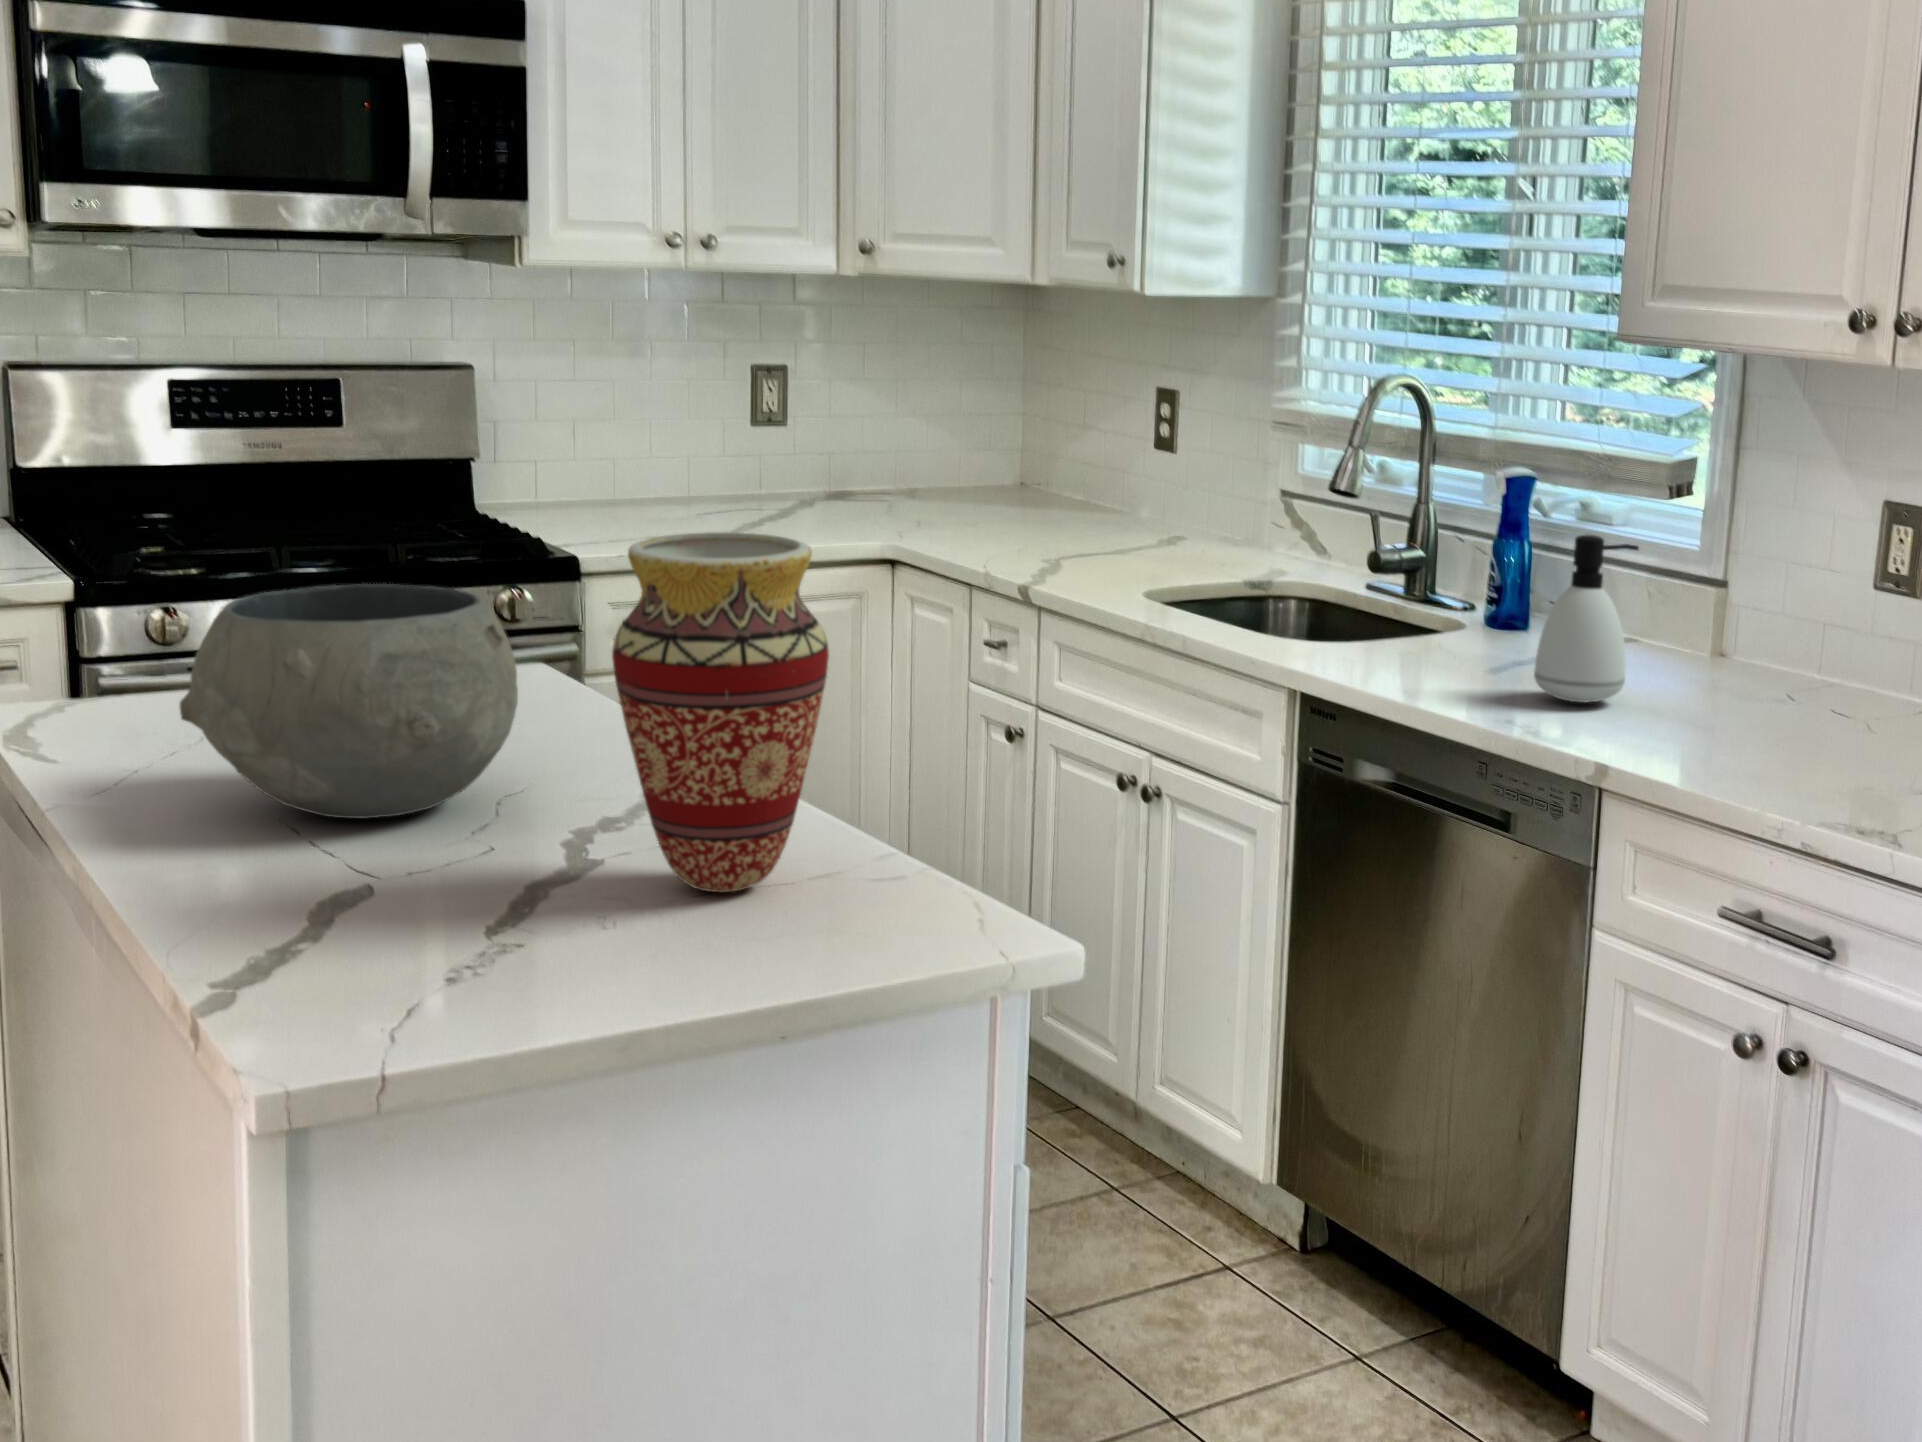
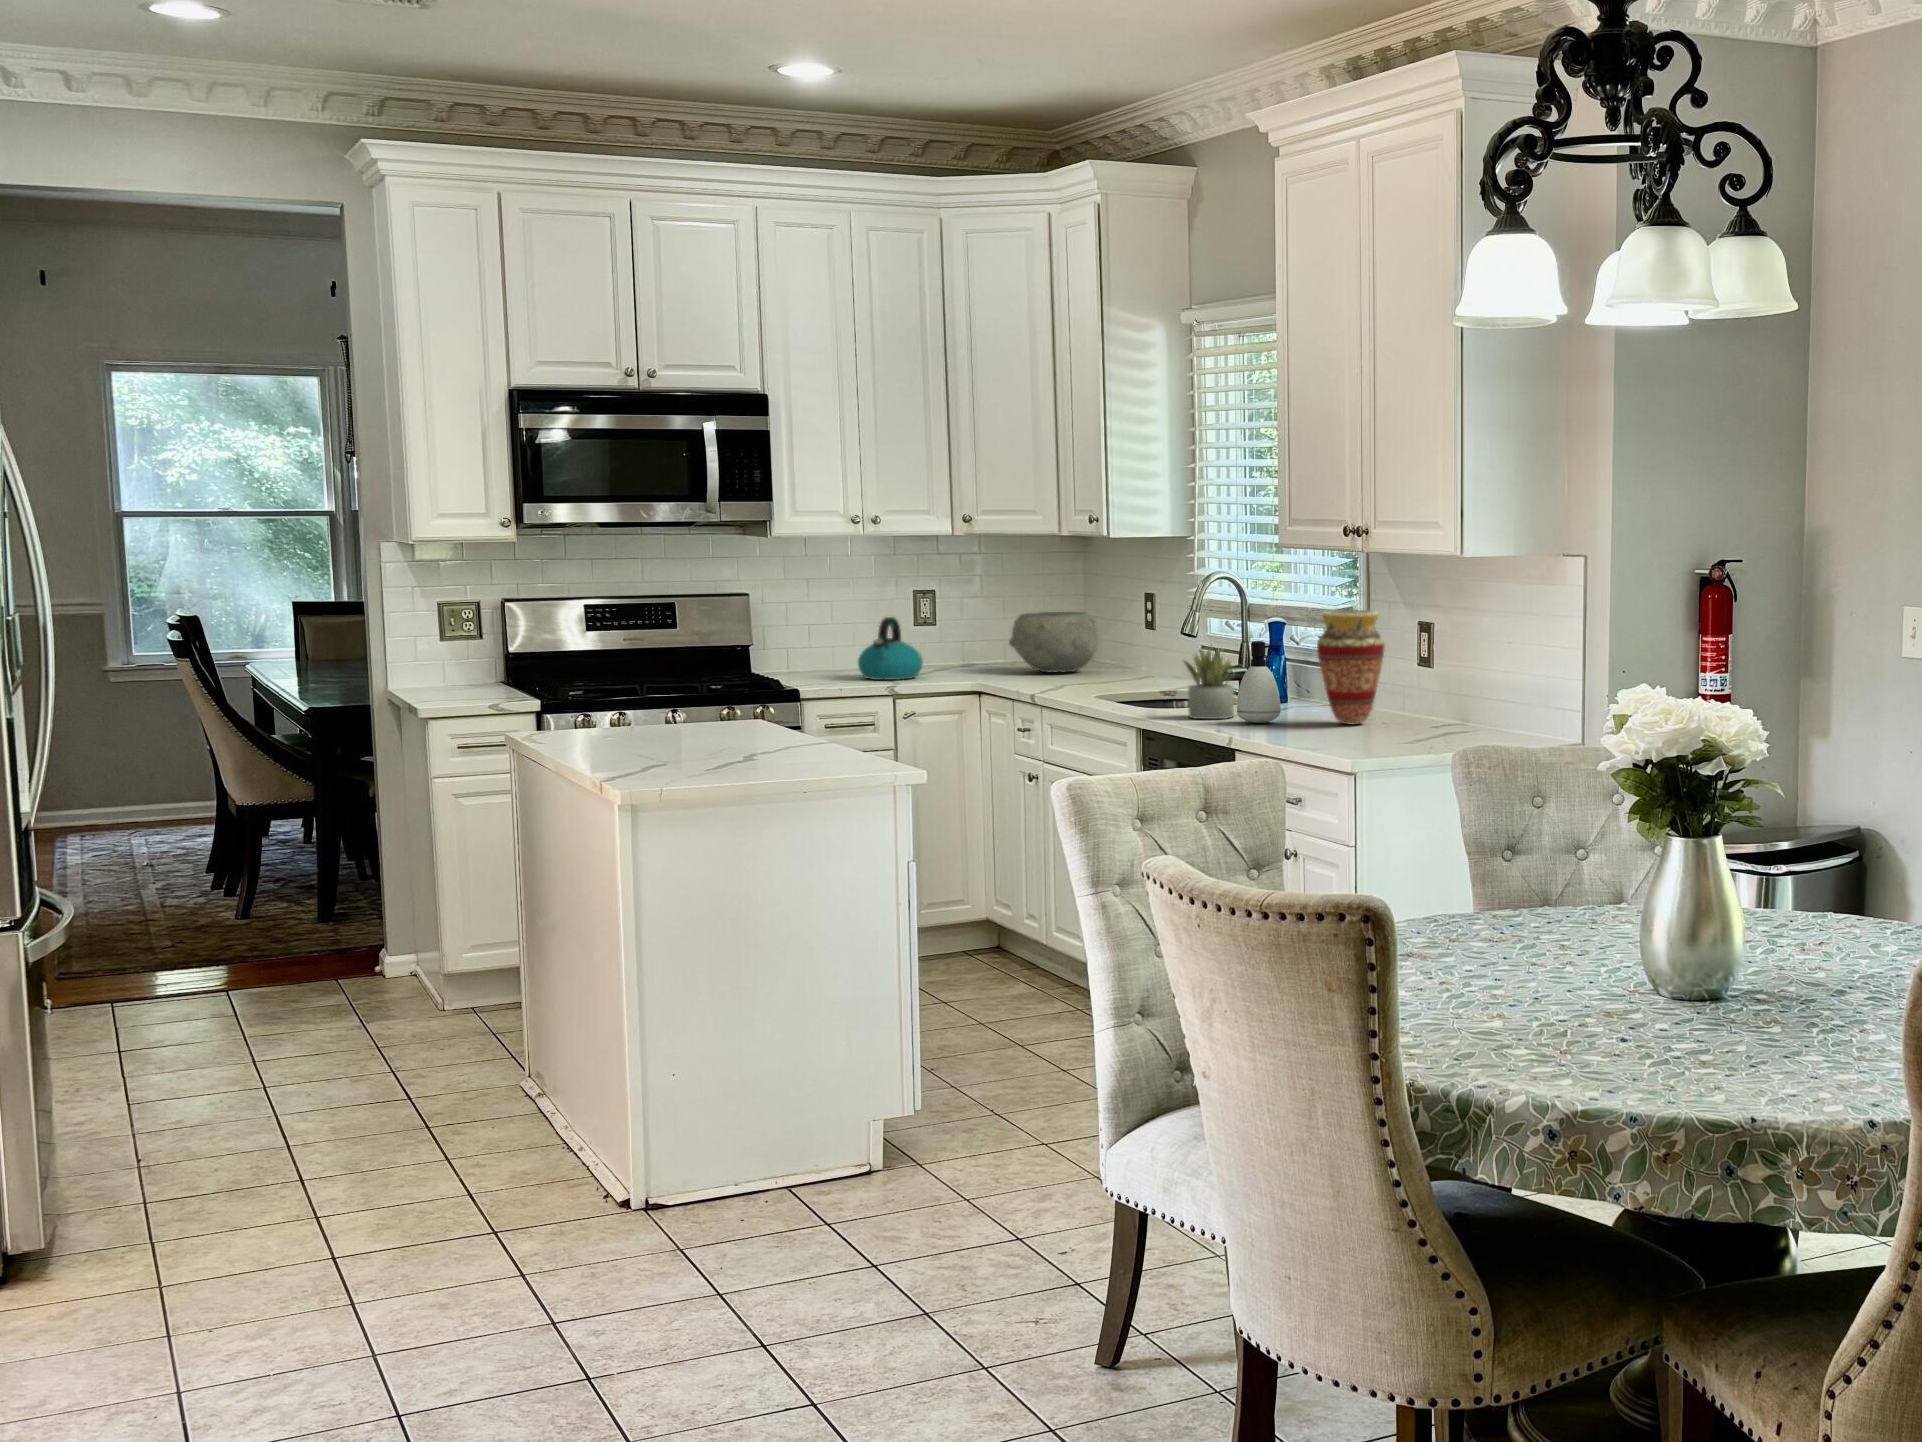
kettle: none [671,418,786,531] -> present [858,617,923,680]
succulent plant: none [1400,530,1512,683] -> present [1184,649,1235,719]
vase: present [612,532,829,892] -> present [1317,610,1384,724]
ceramic bowl: present [180,584,518,819] -> present [1009,612,1098,672]

